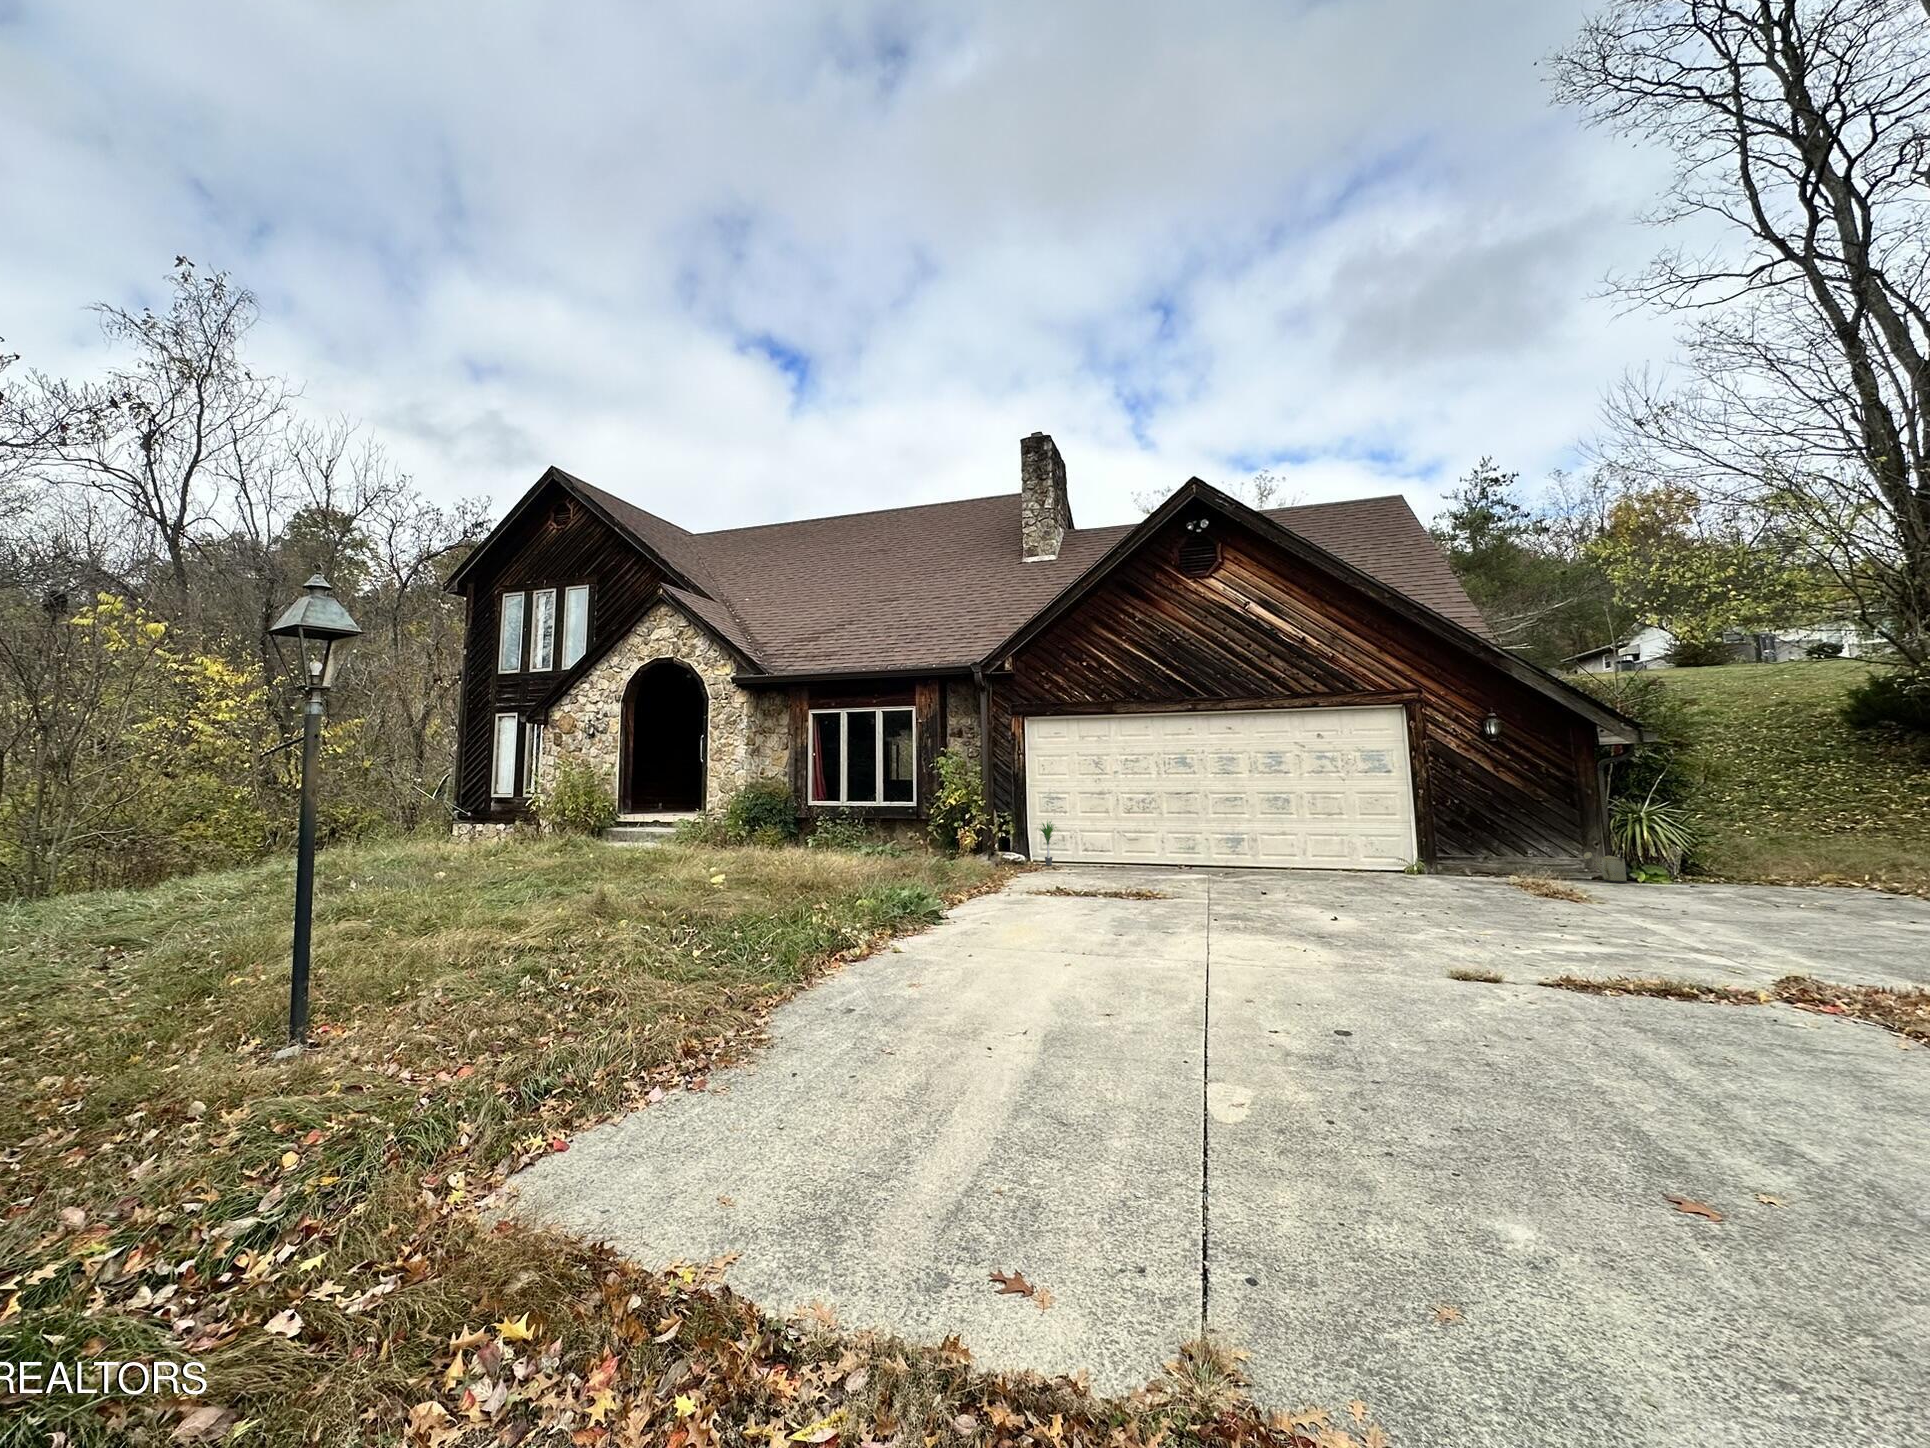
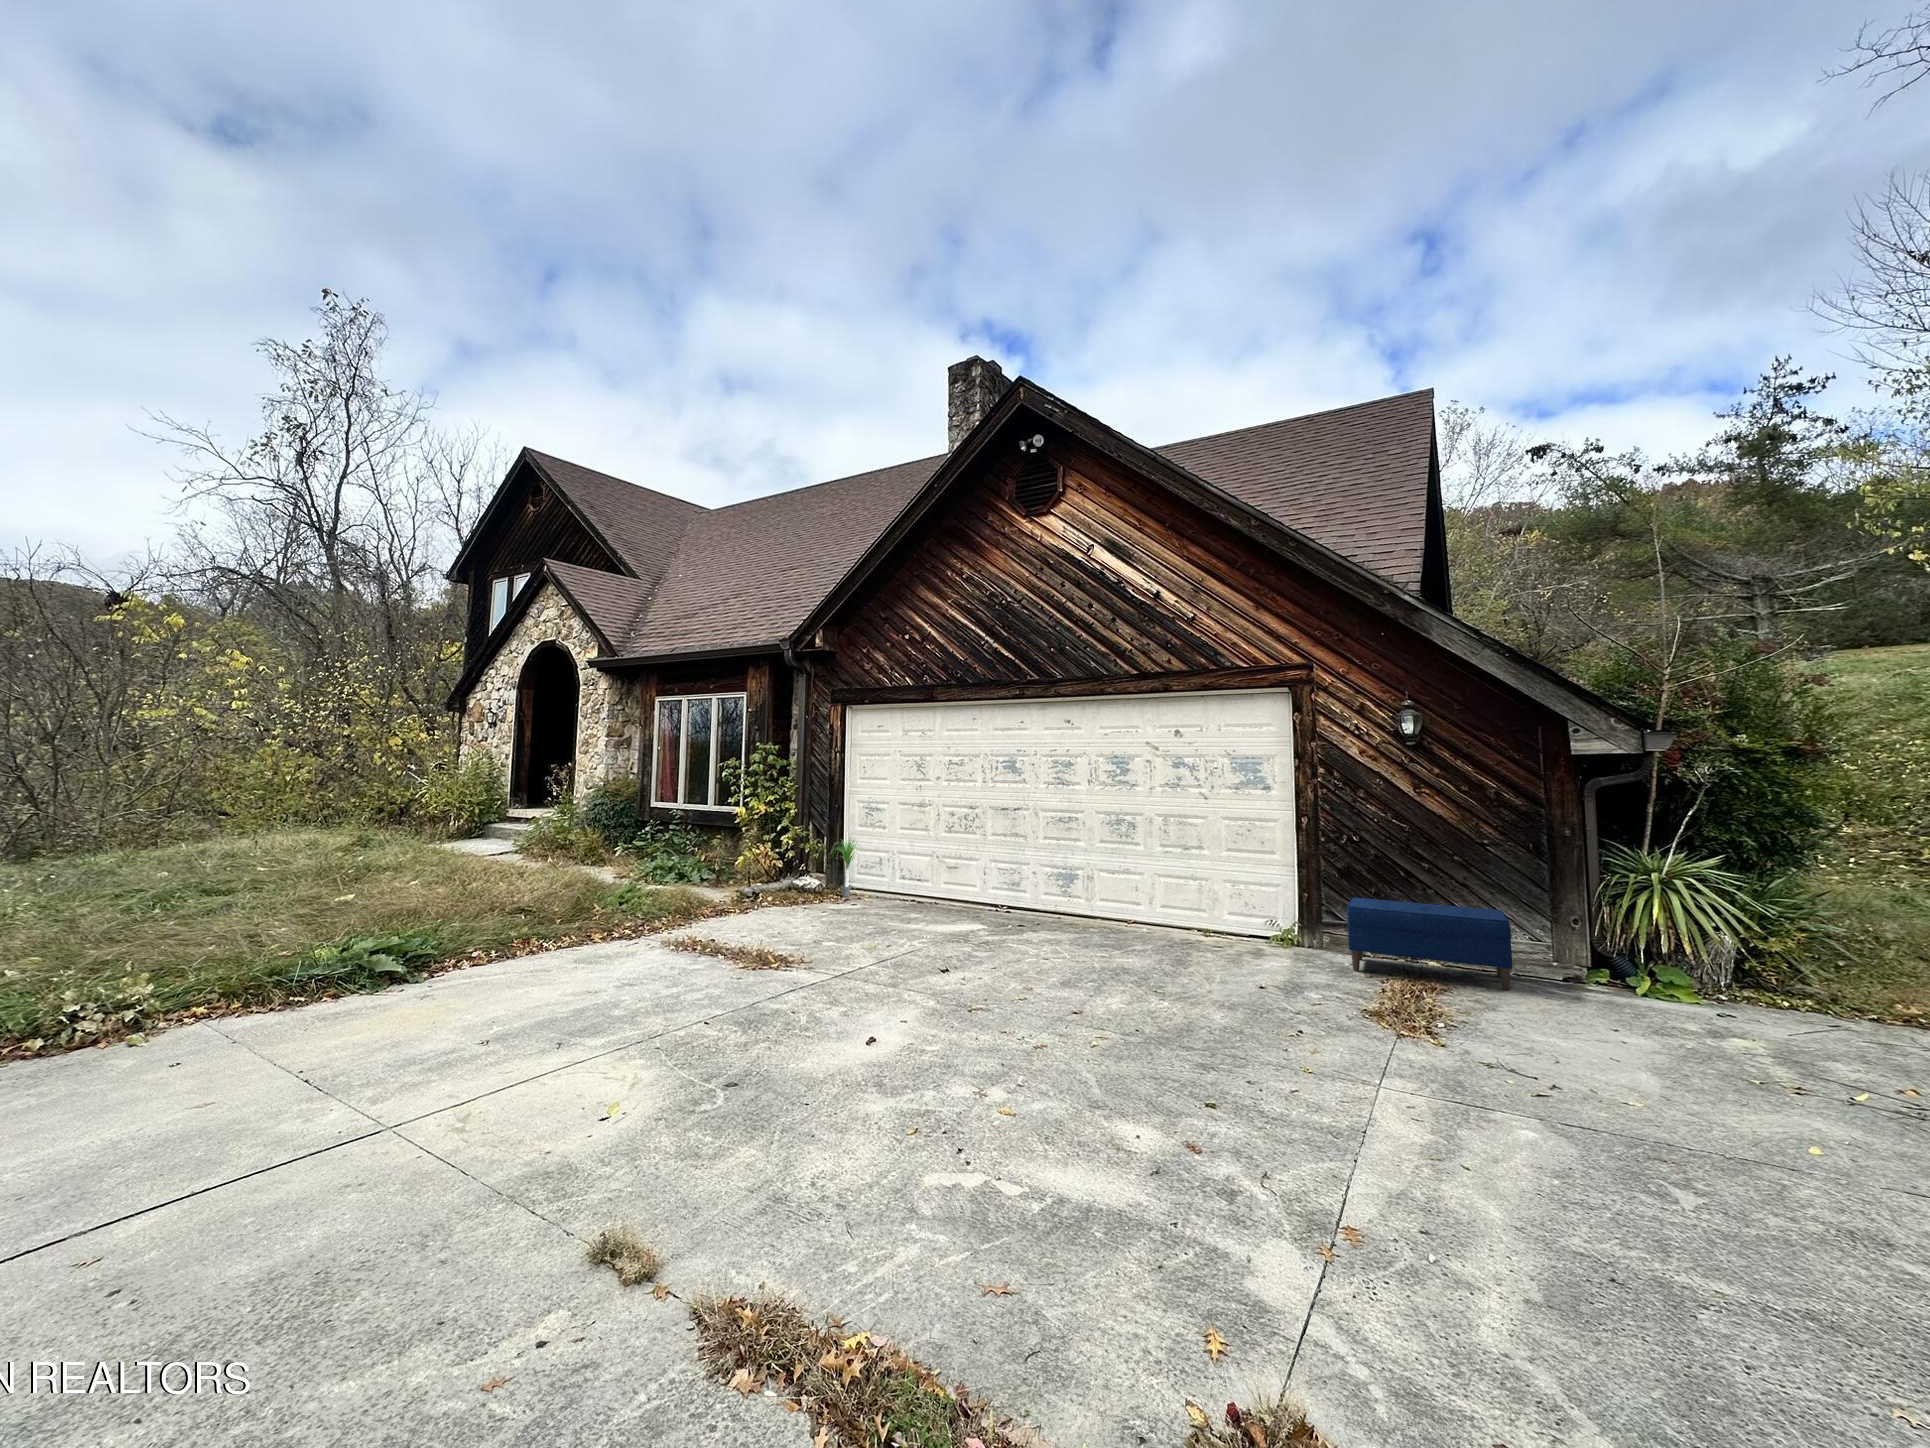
bench: none [1459,838,1582,886] -> present [1347,897,1512,990]
watering can: present [1584,848,1627,883] -> none [1541,931,1621,993]

